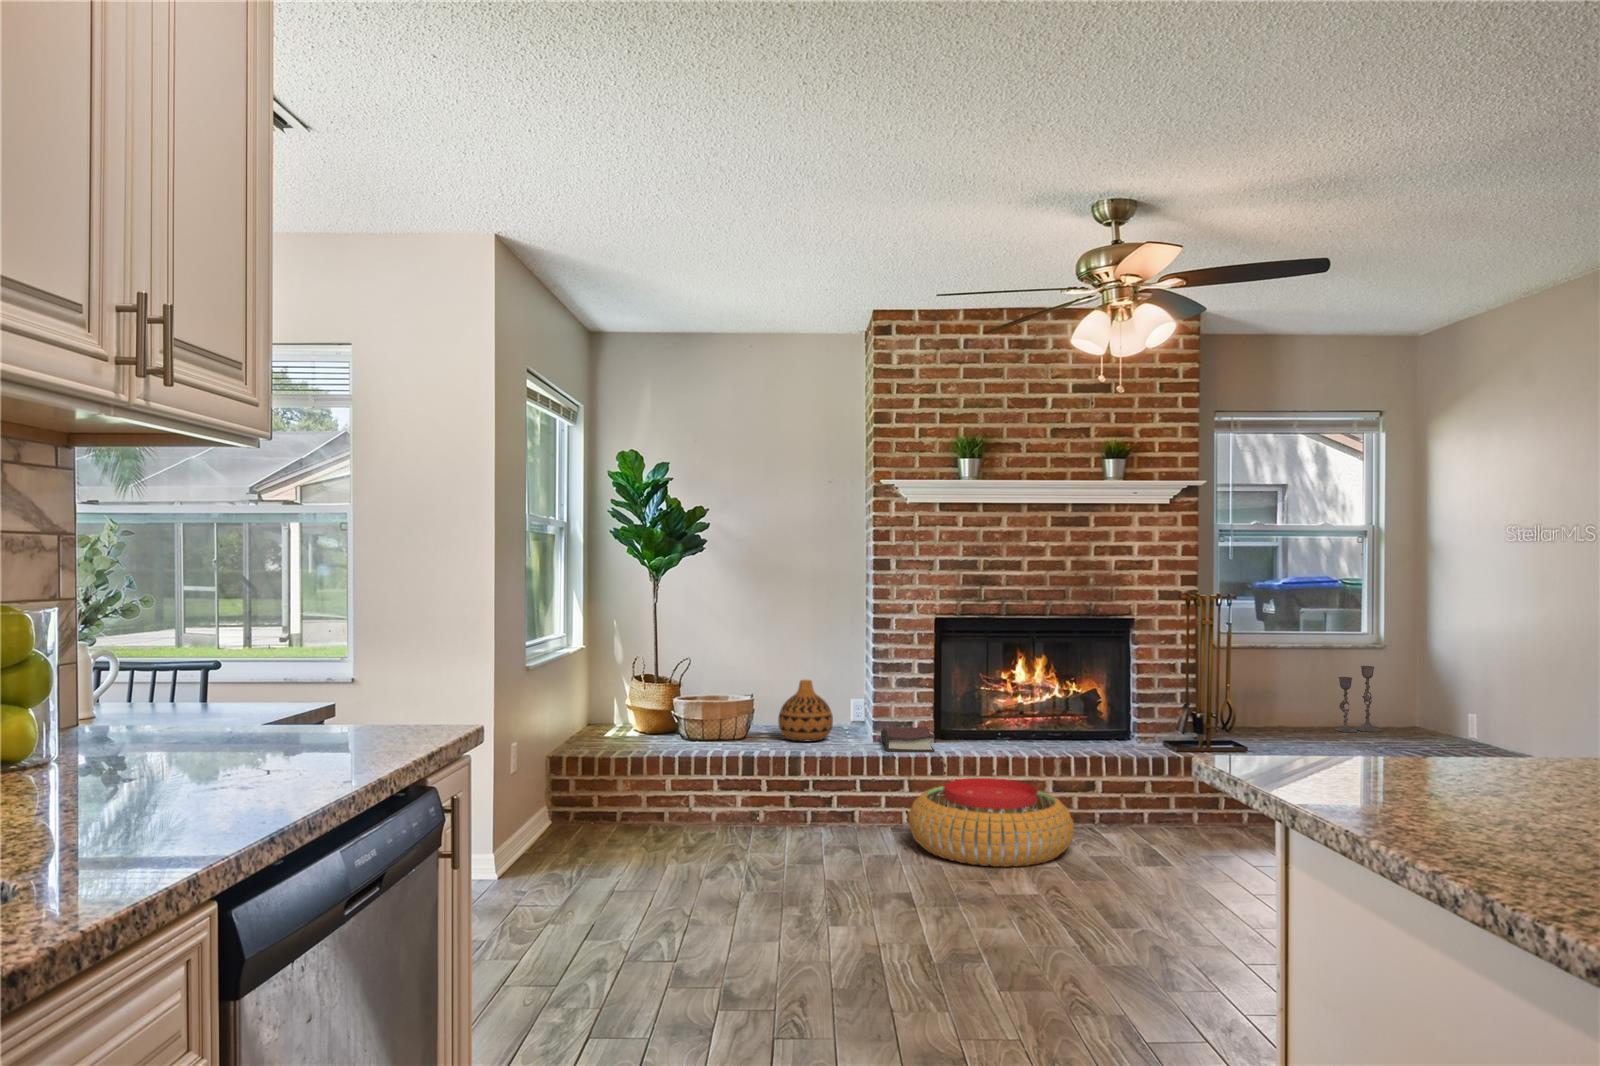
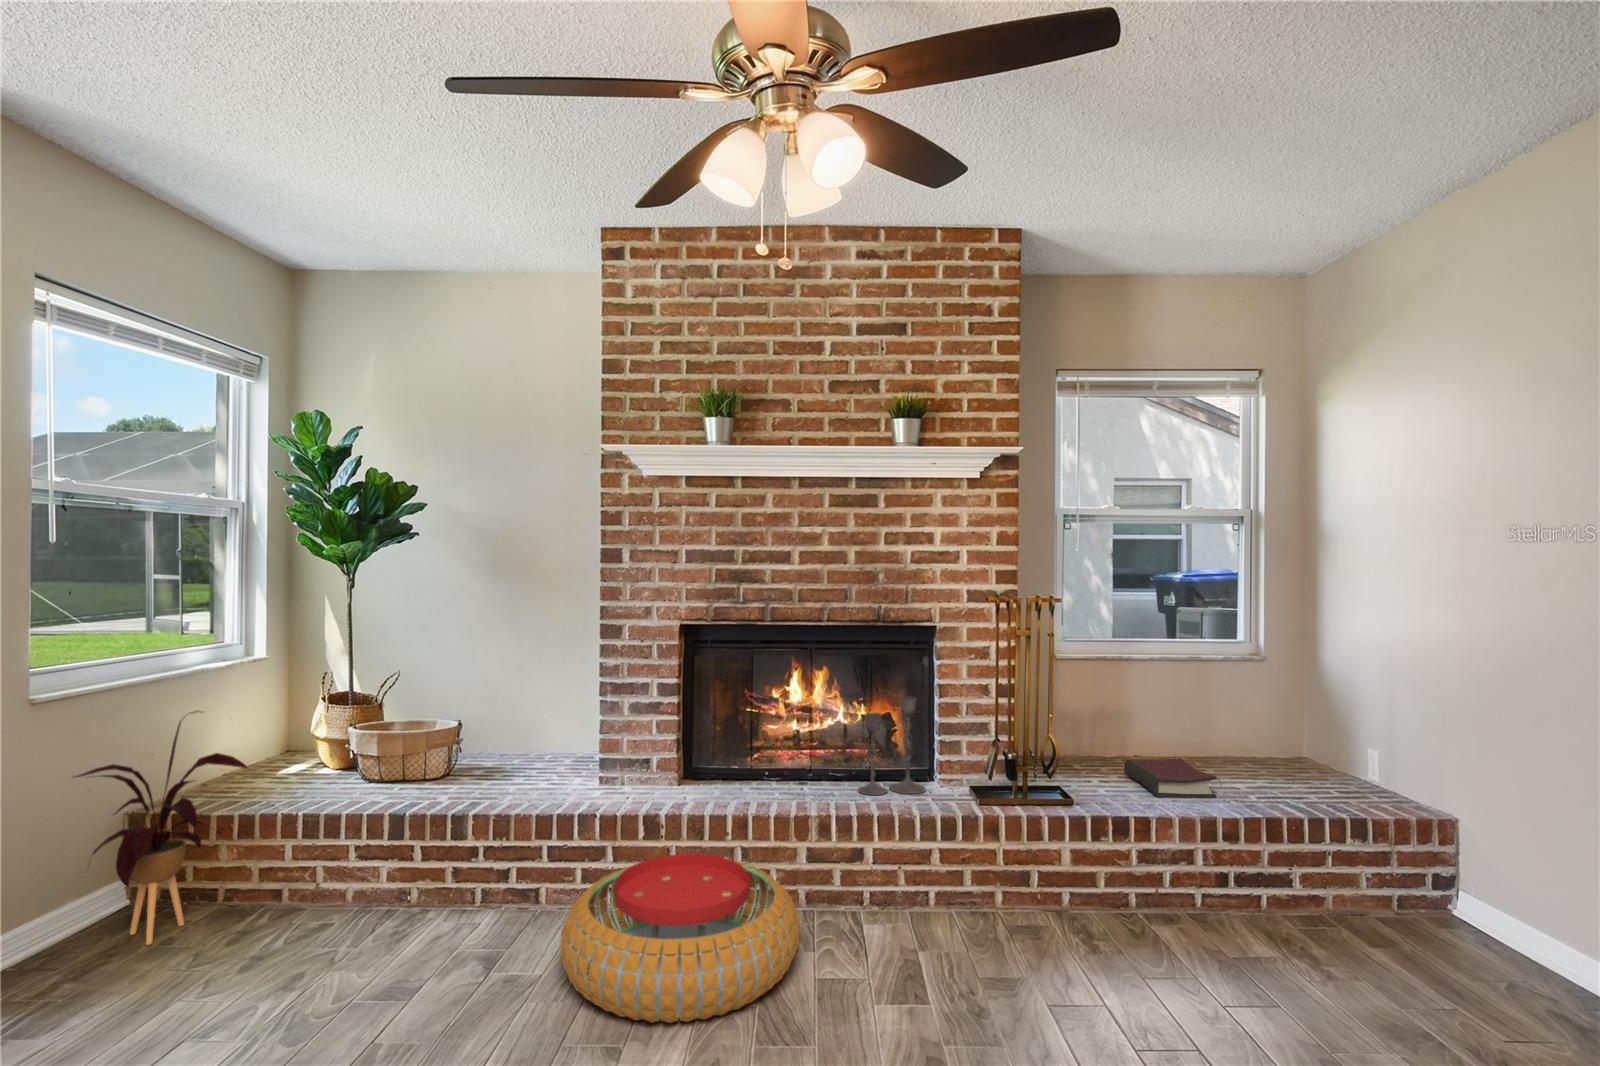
candlestick: present [1334,666,1382,732] -> present [857,696,926,795]
house plant: none [548,677,661,840] -> present [74,711,247,945]
vase: present [778,680,833,742] -> none [475,702,549,785]
hardback book: present [881,727,935,752] -> present [1124,758,1216,798]

